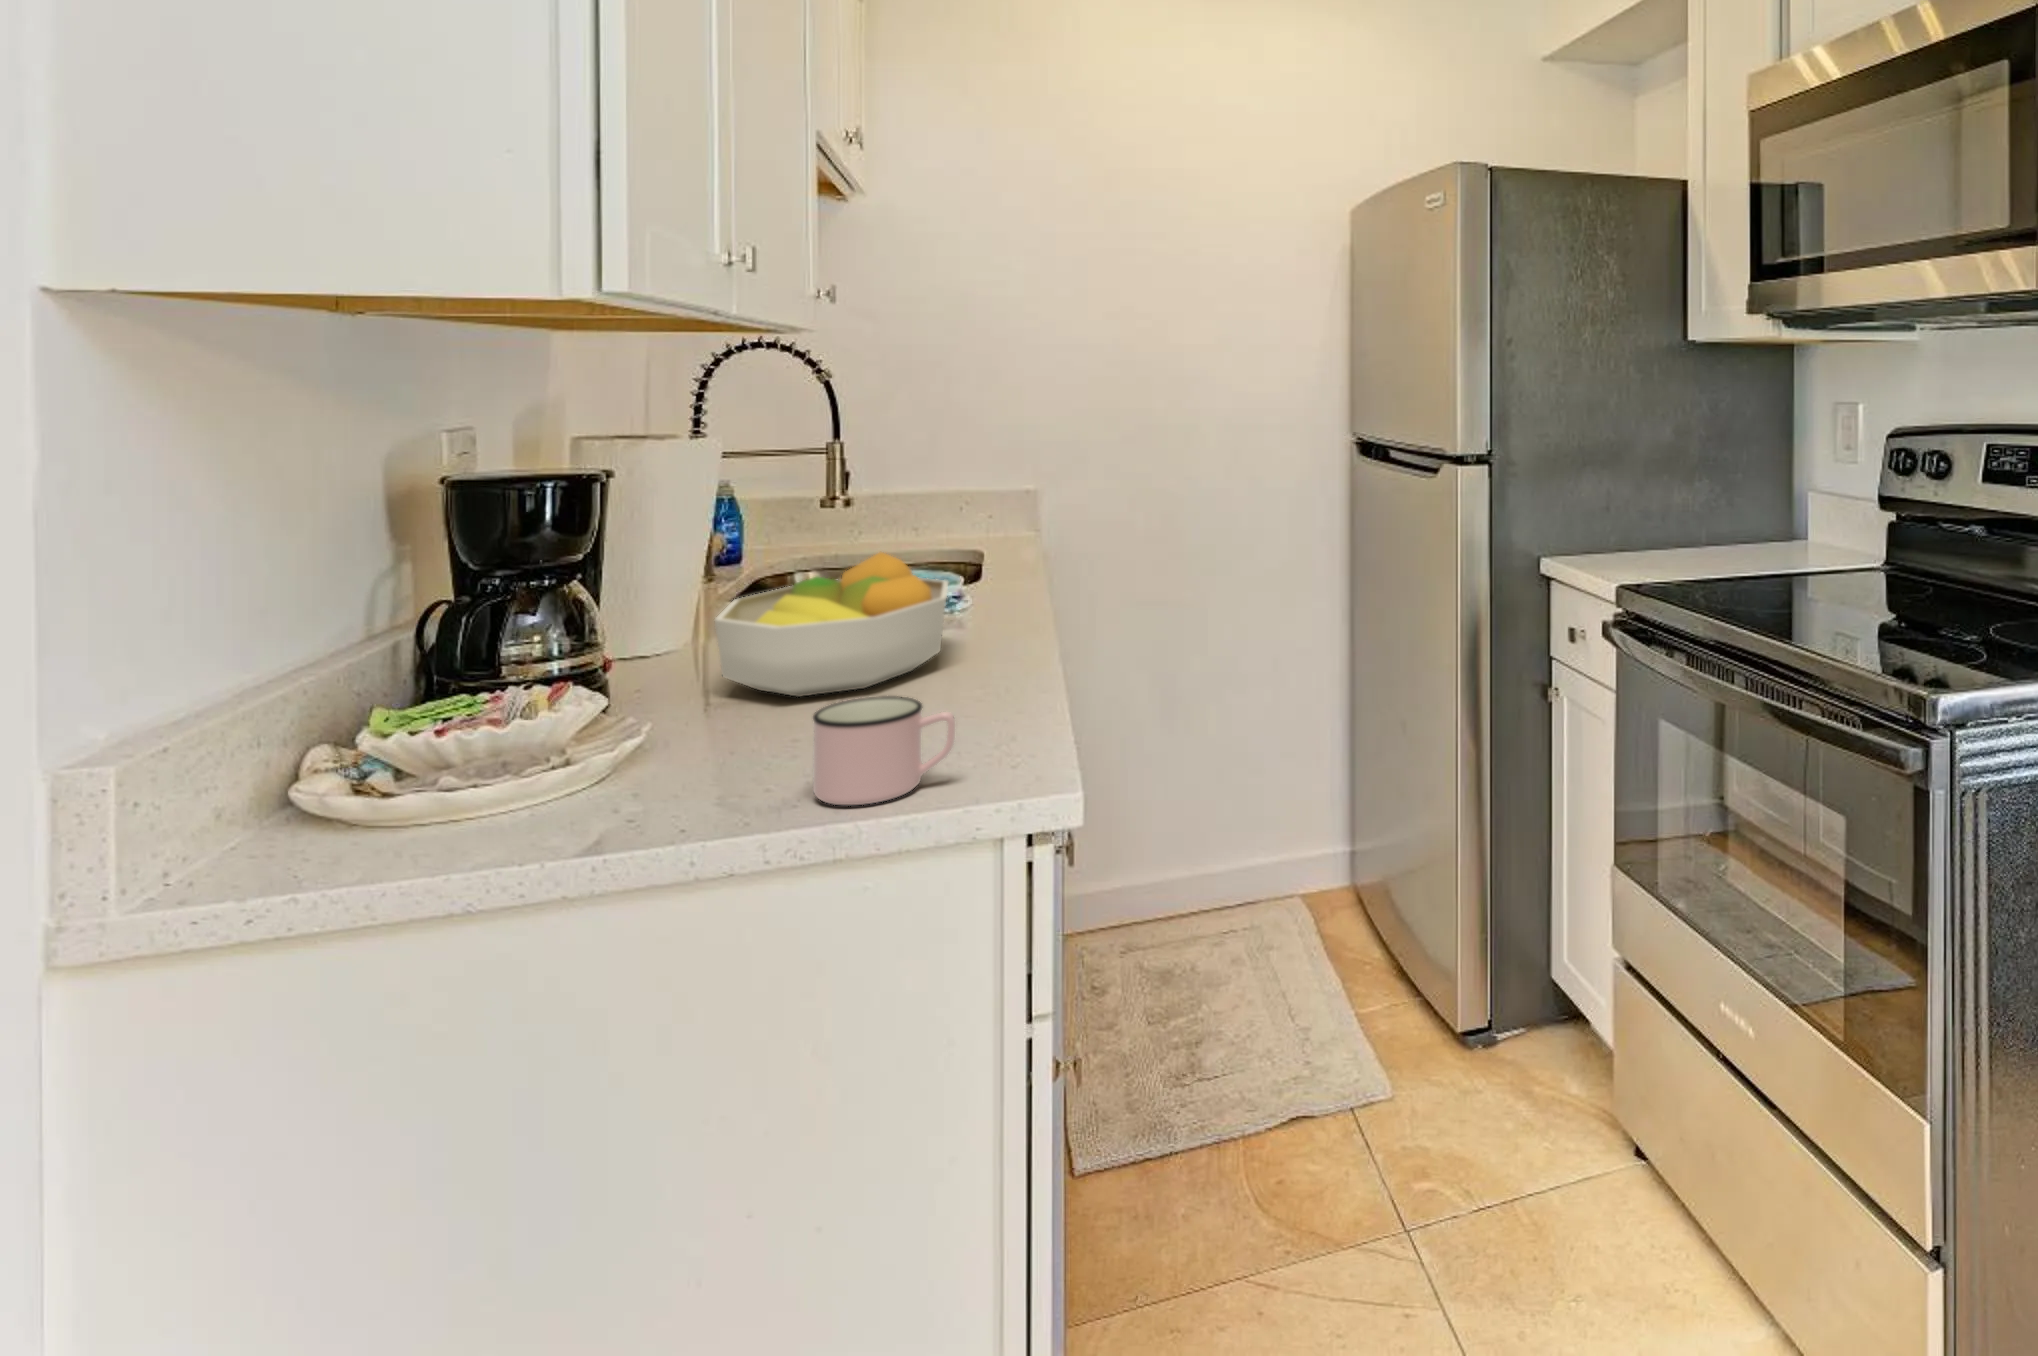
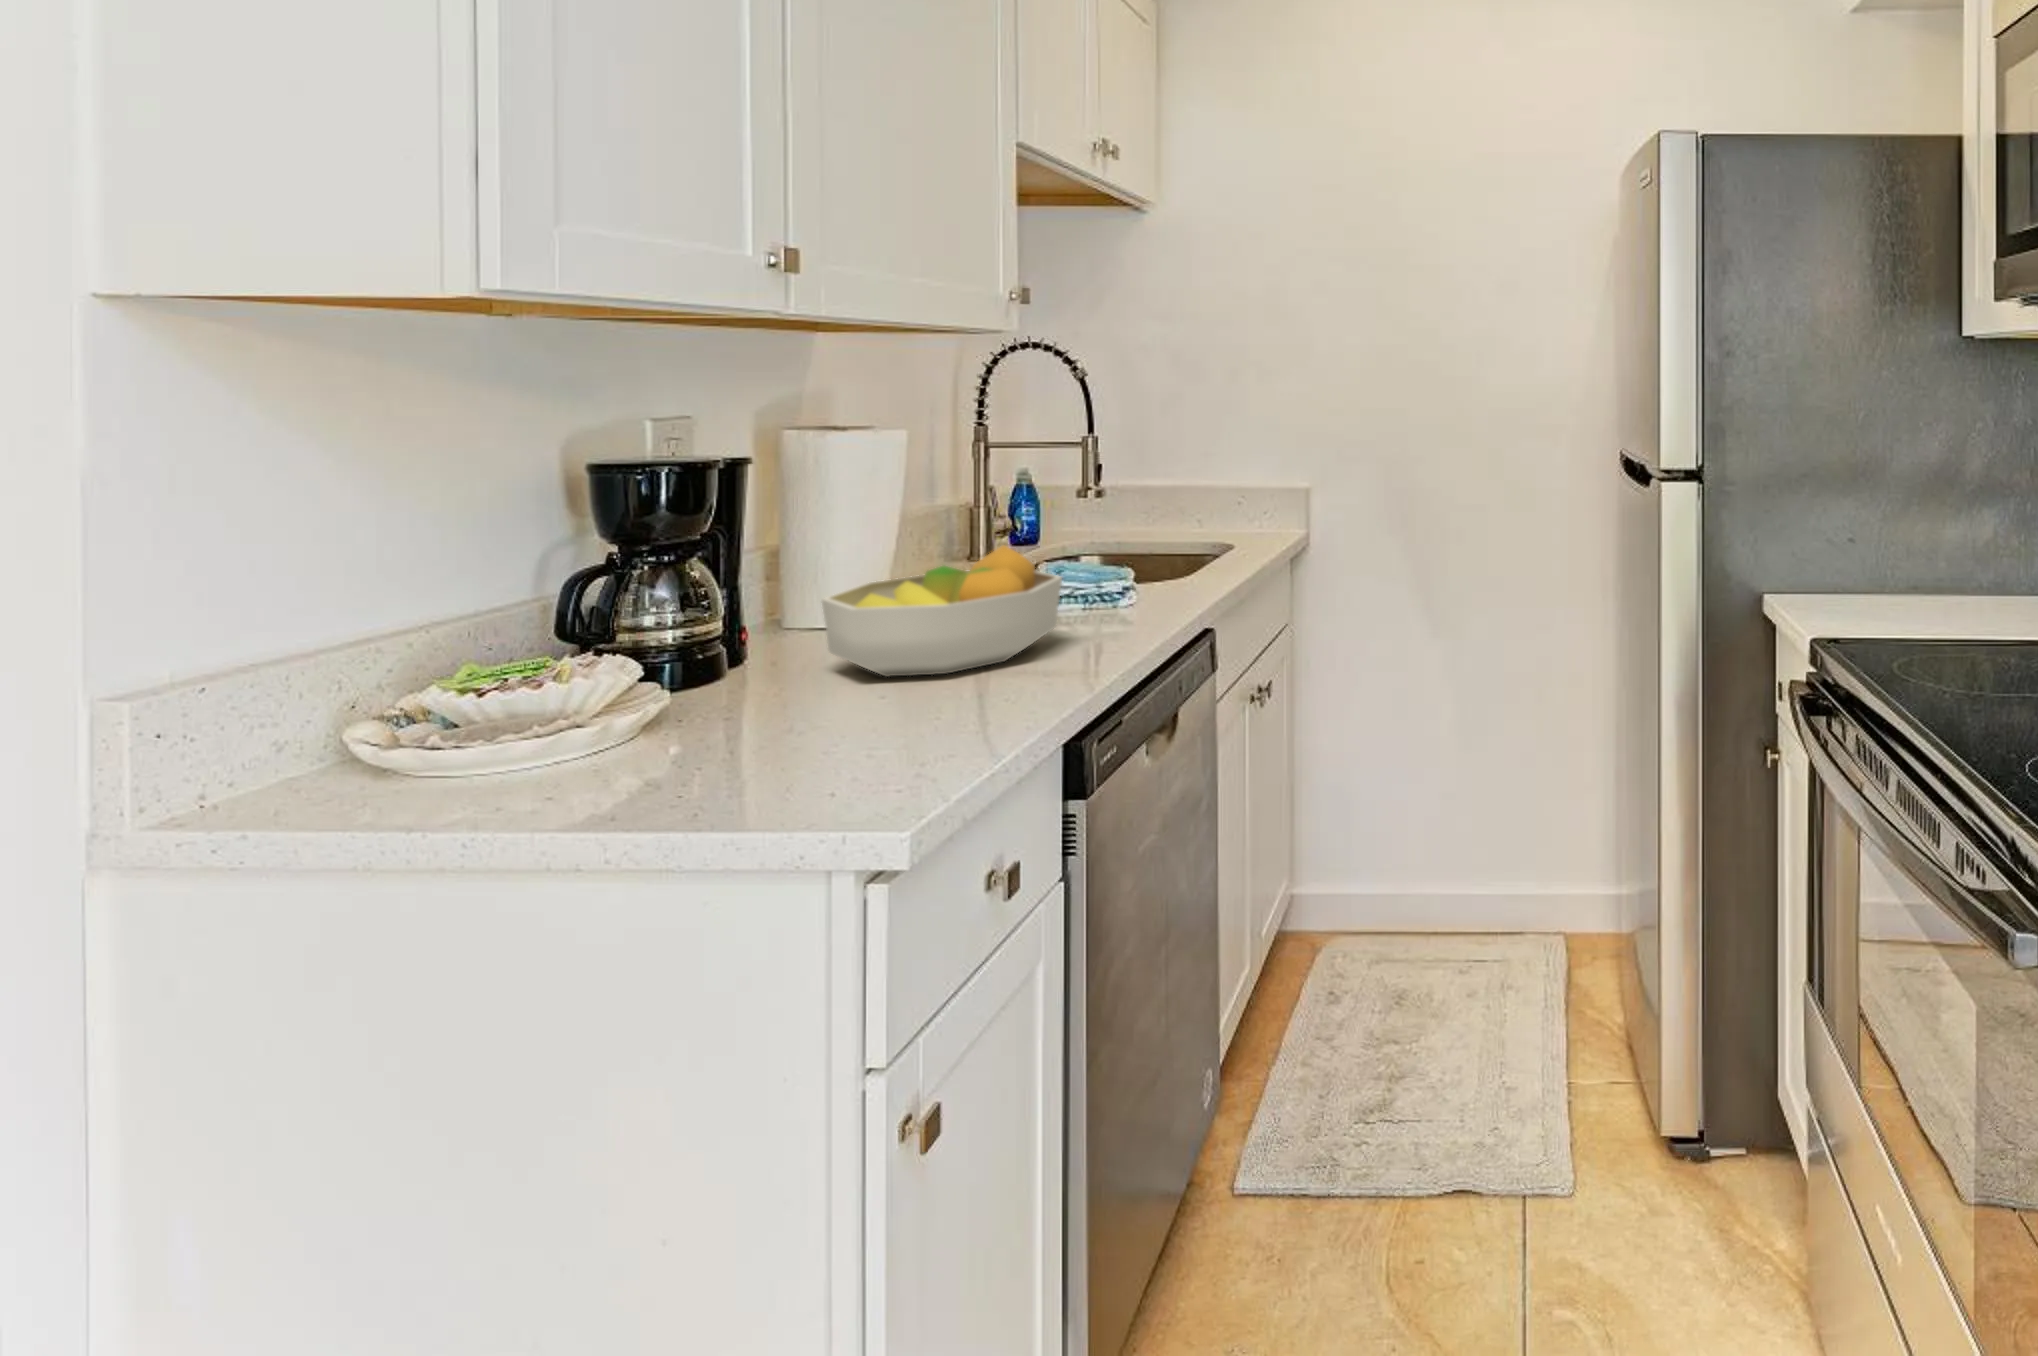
mug: present [813,696,955,805] -> none [763,676,891,776]

